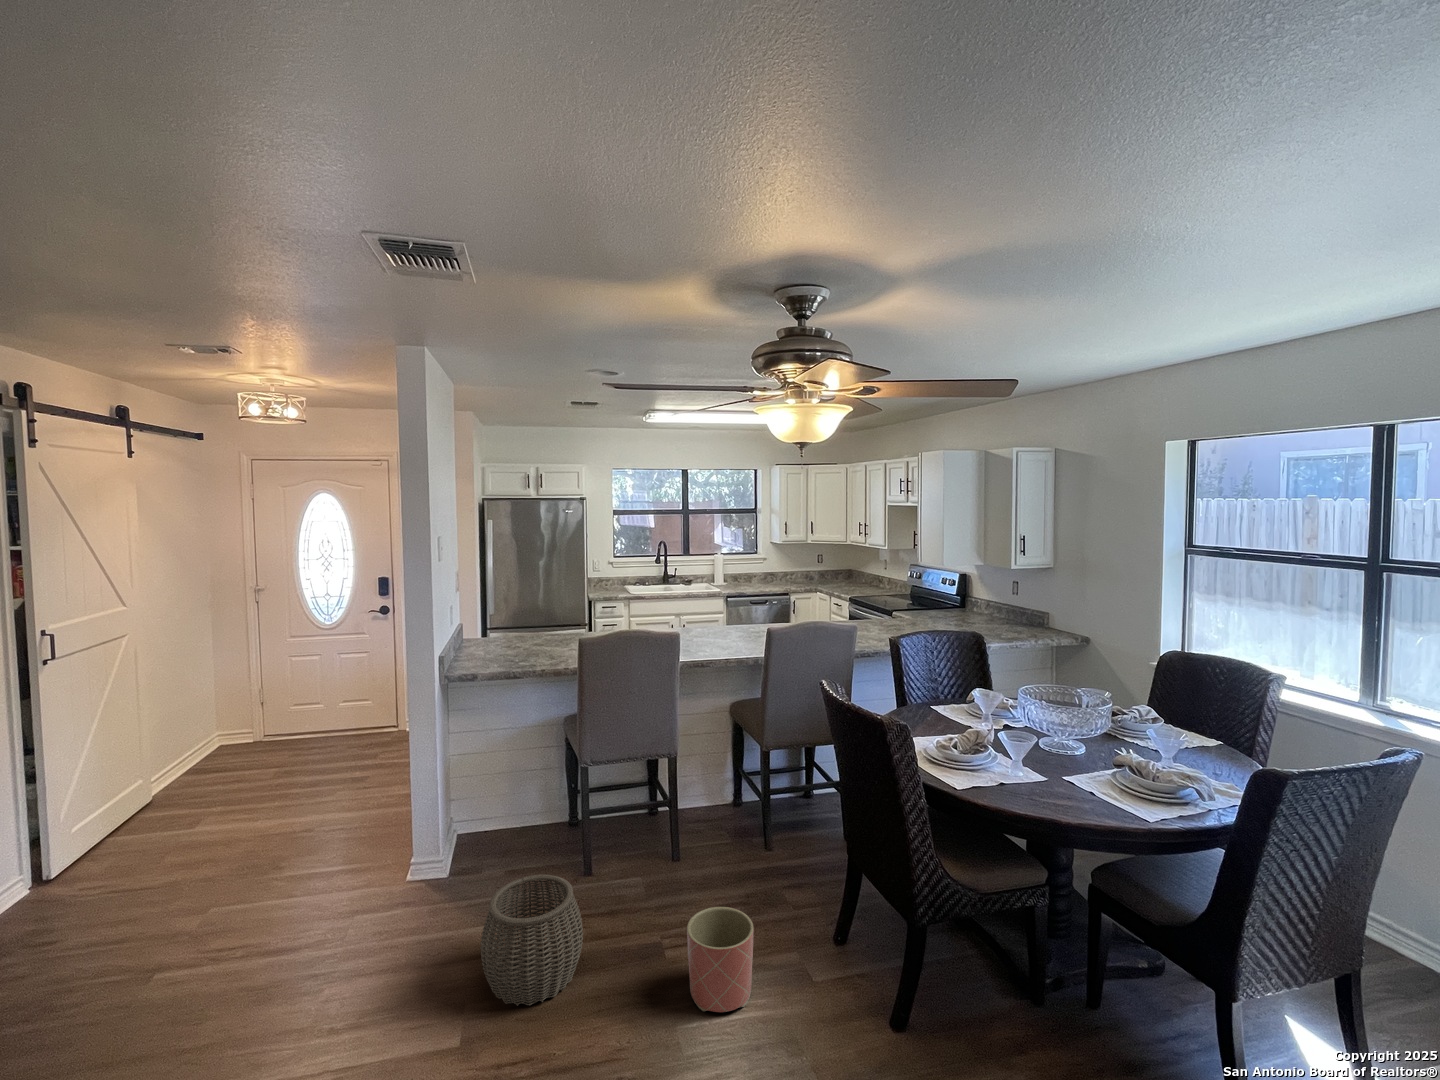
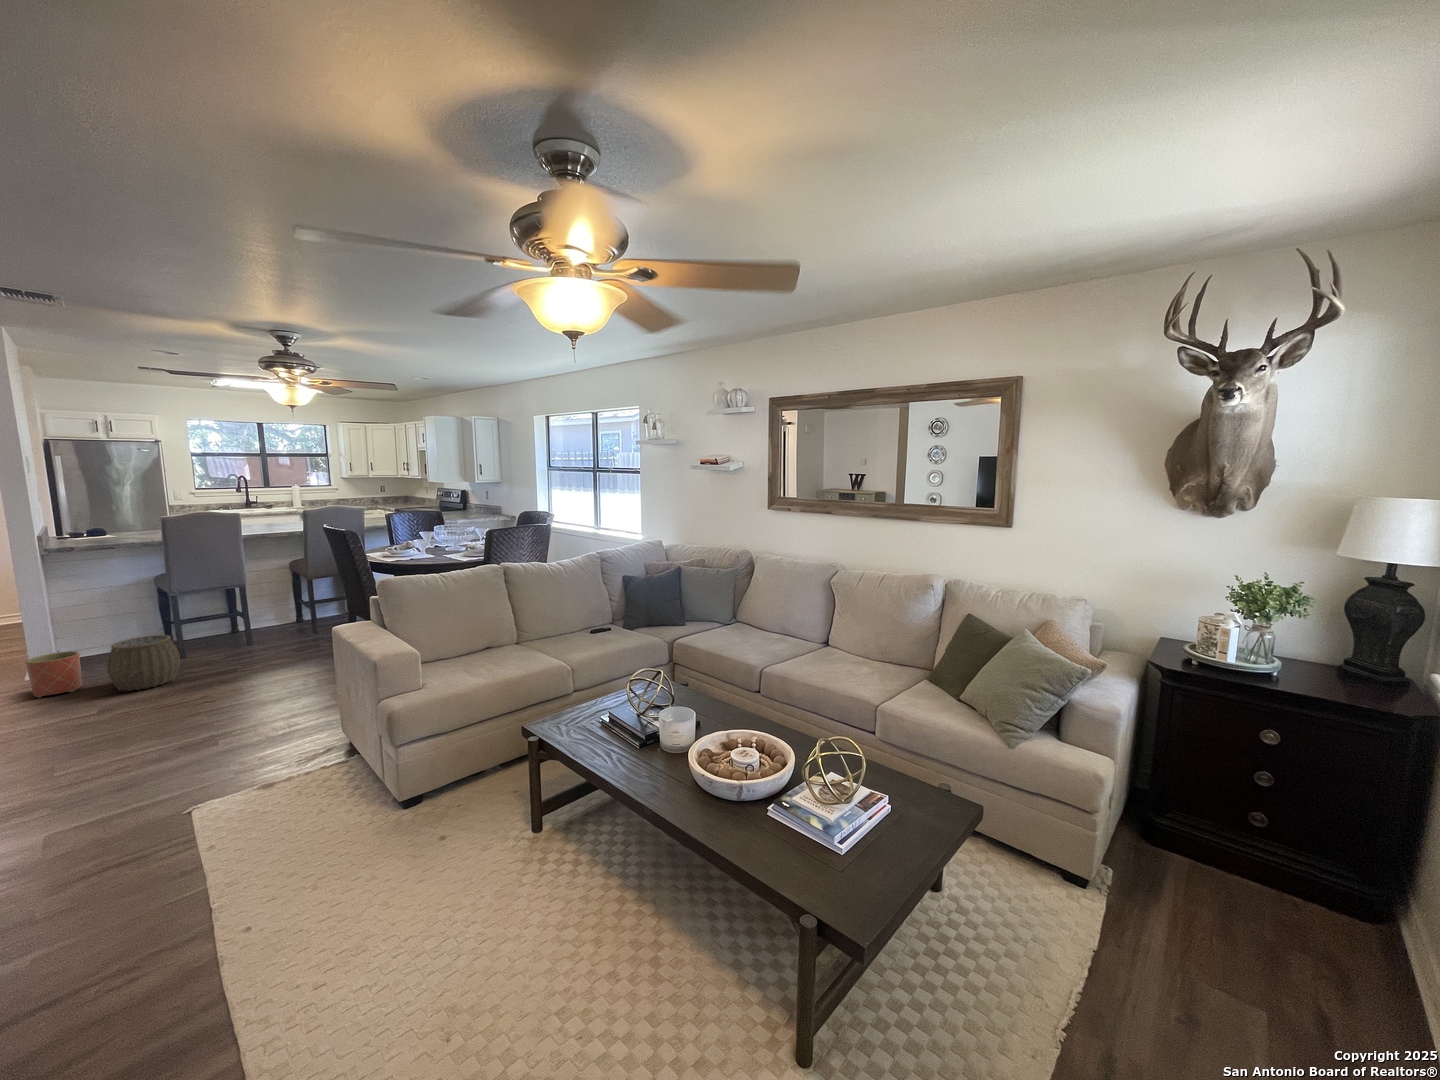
planter: present [687,907,754,1012] -> present [26,651,82,698]

